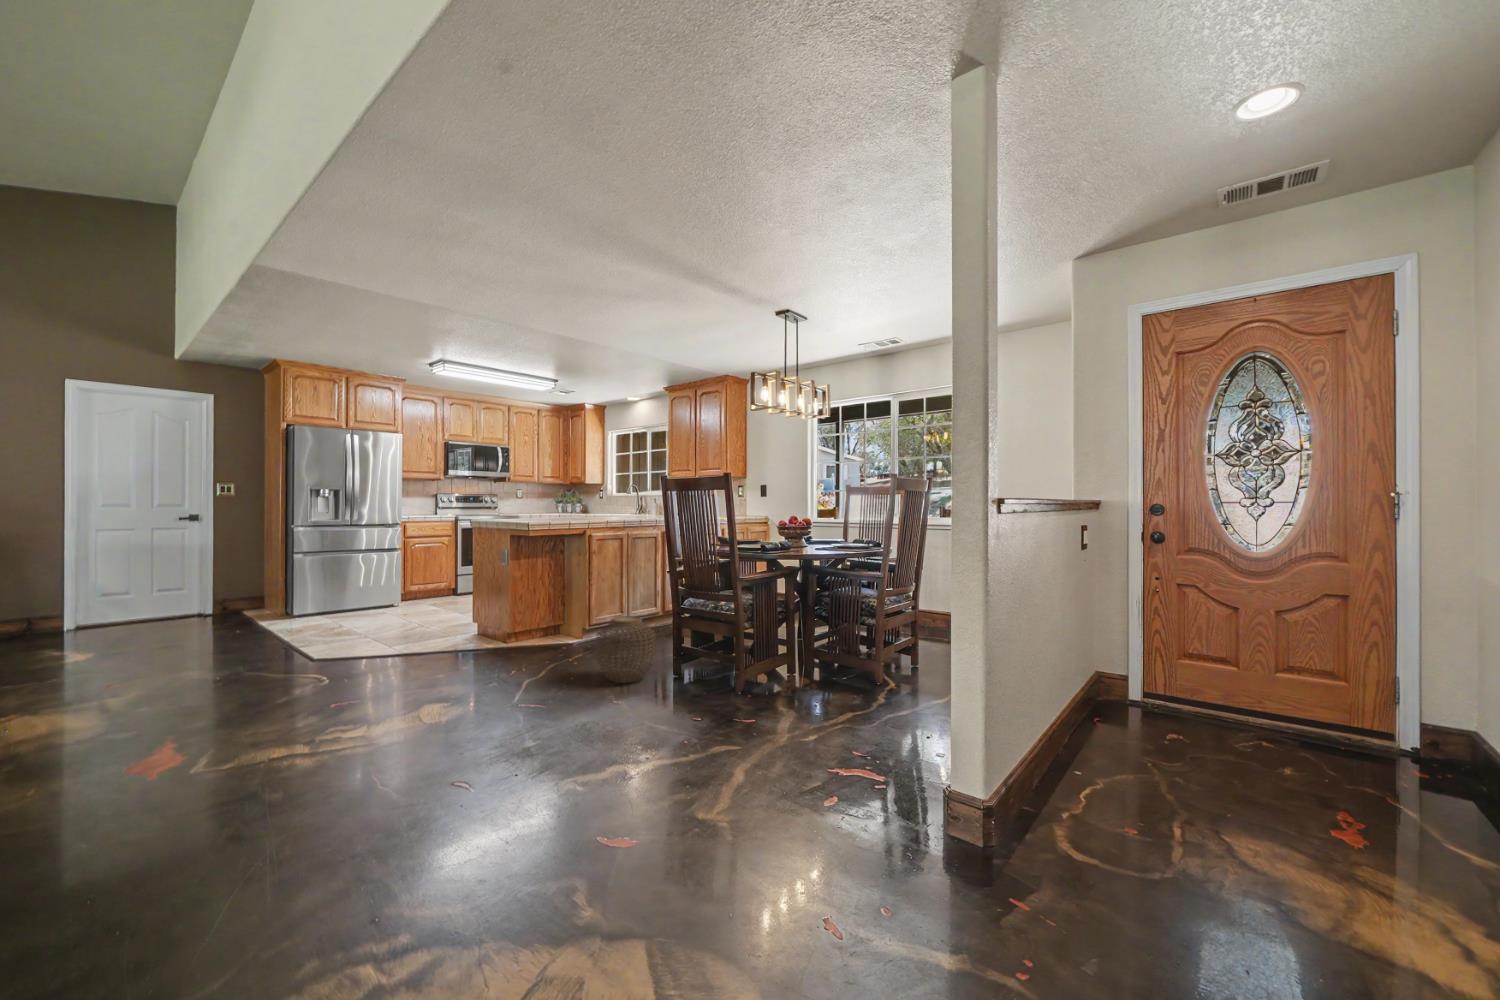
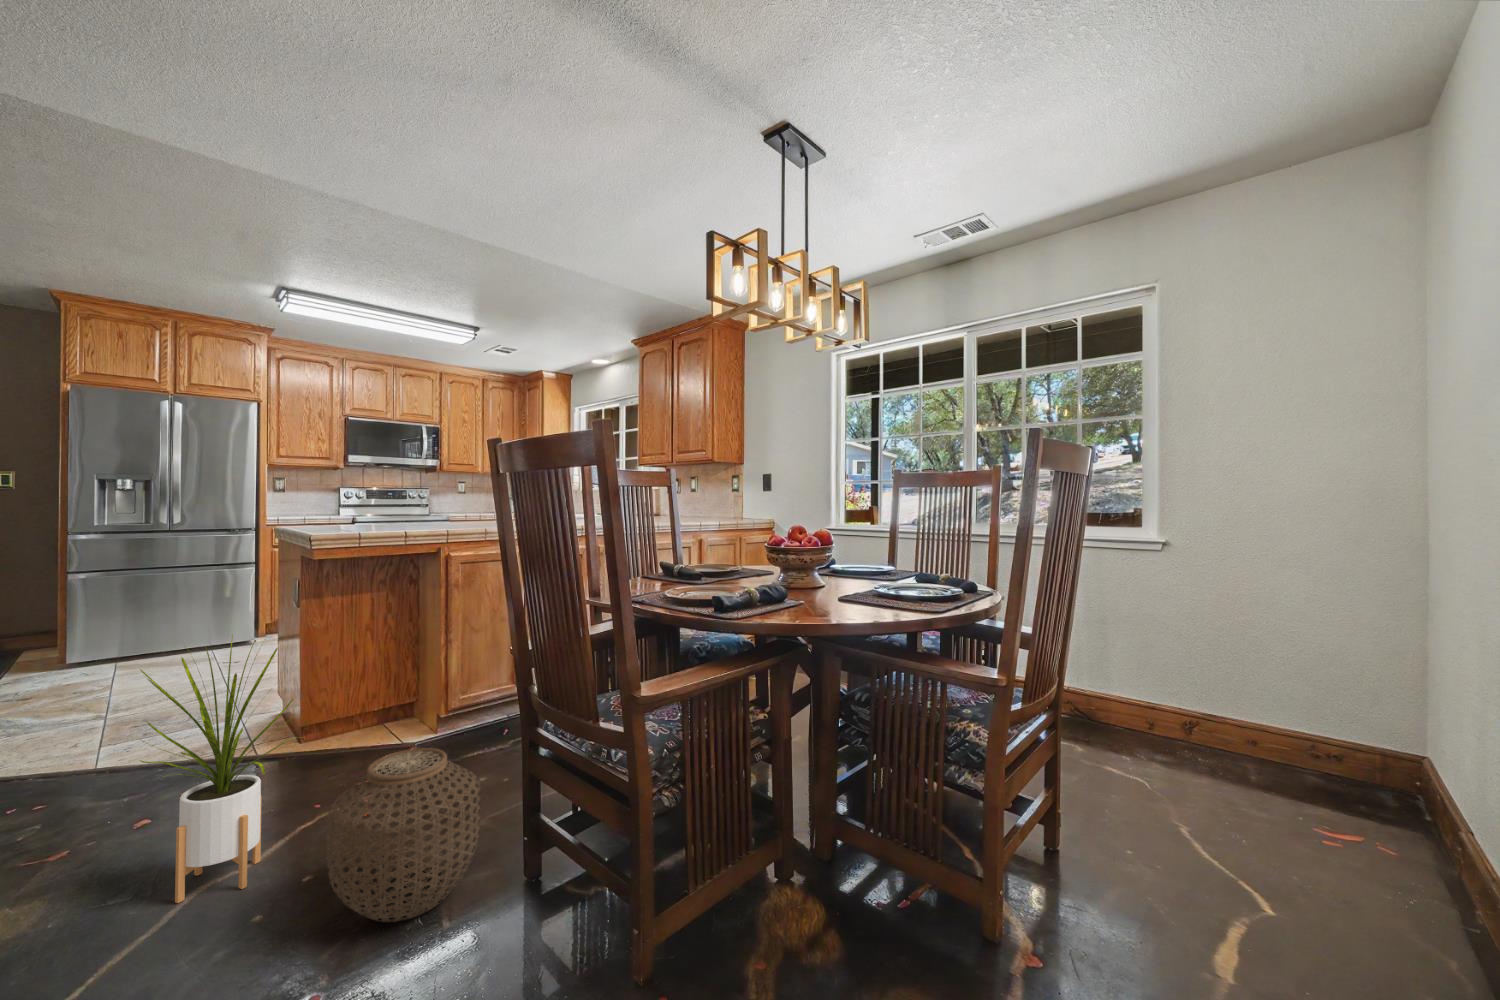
house plant: none [505,566,567,681] -> present [139,634,296,903]

